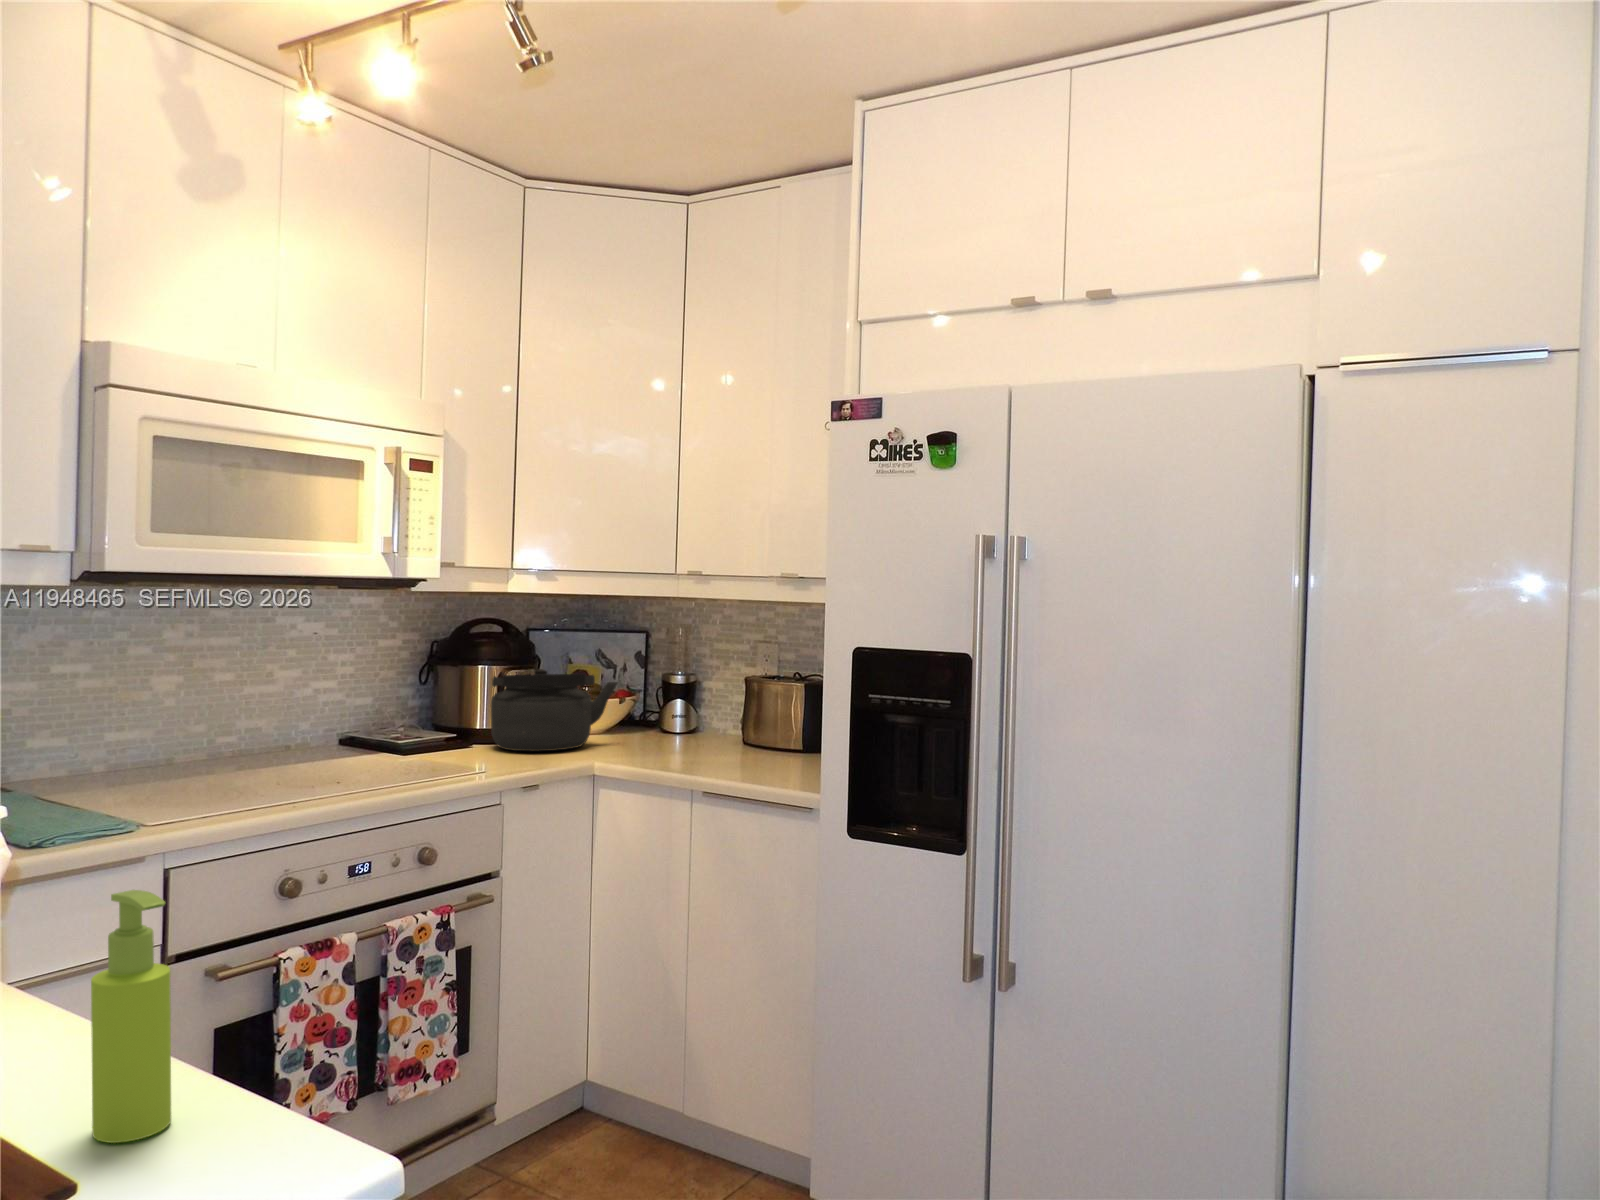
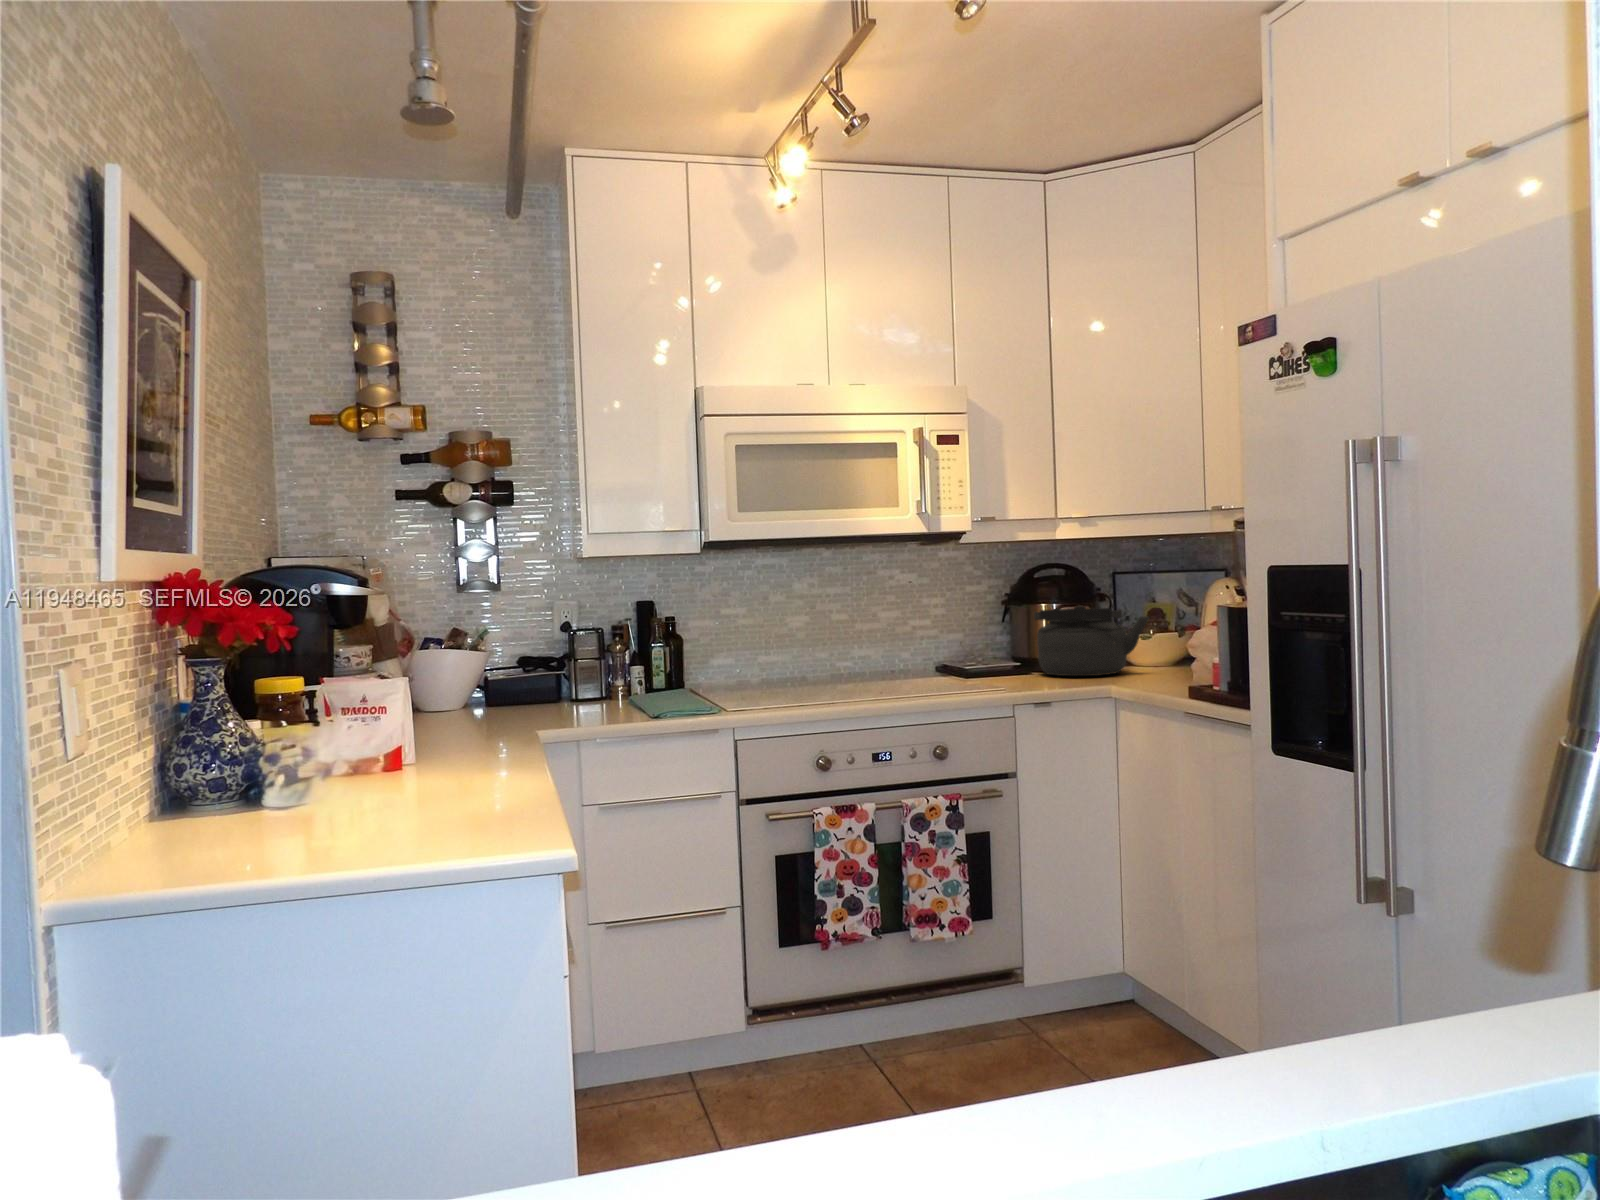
soap dispenser: present [91,890,171,1143] -> none [448,700,496,845]

